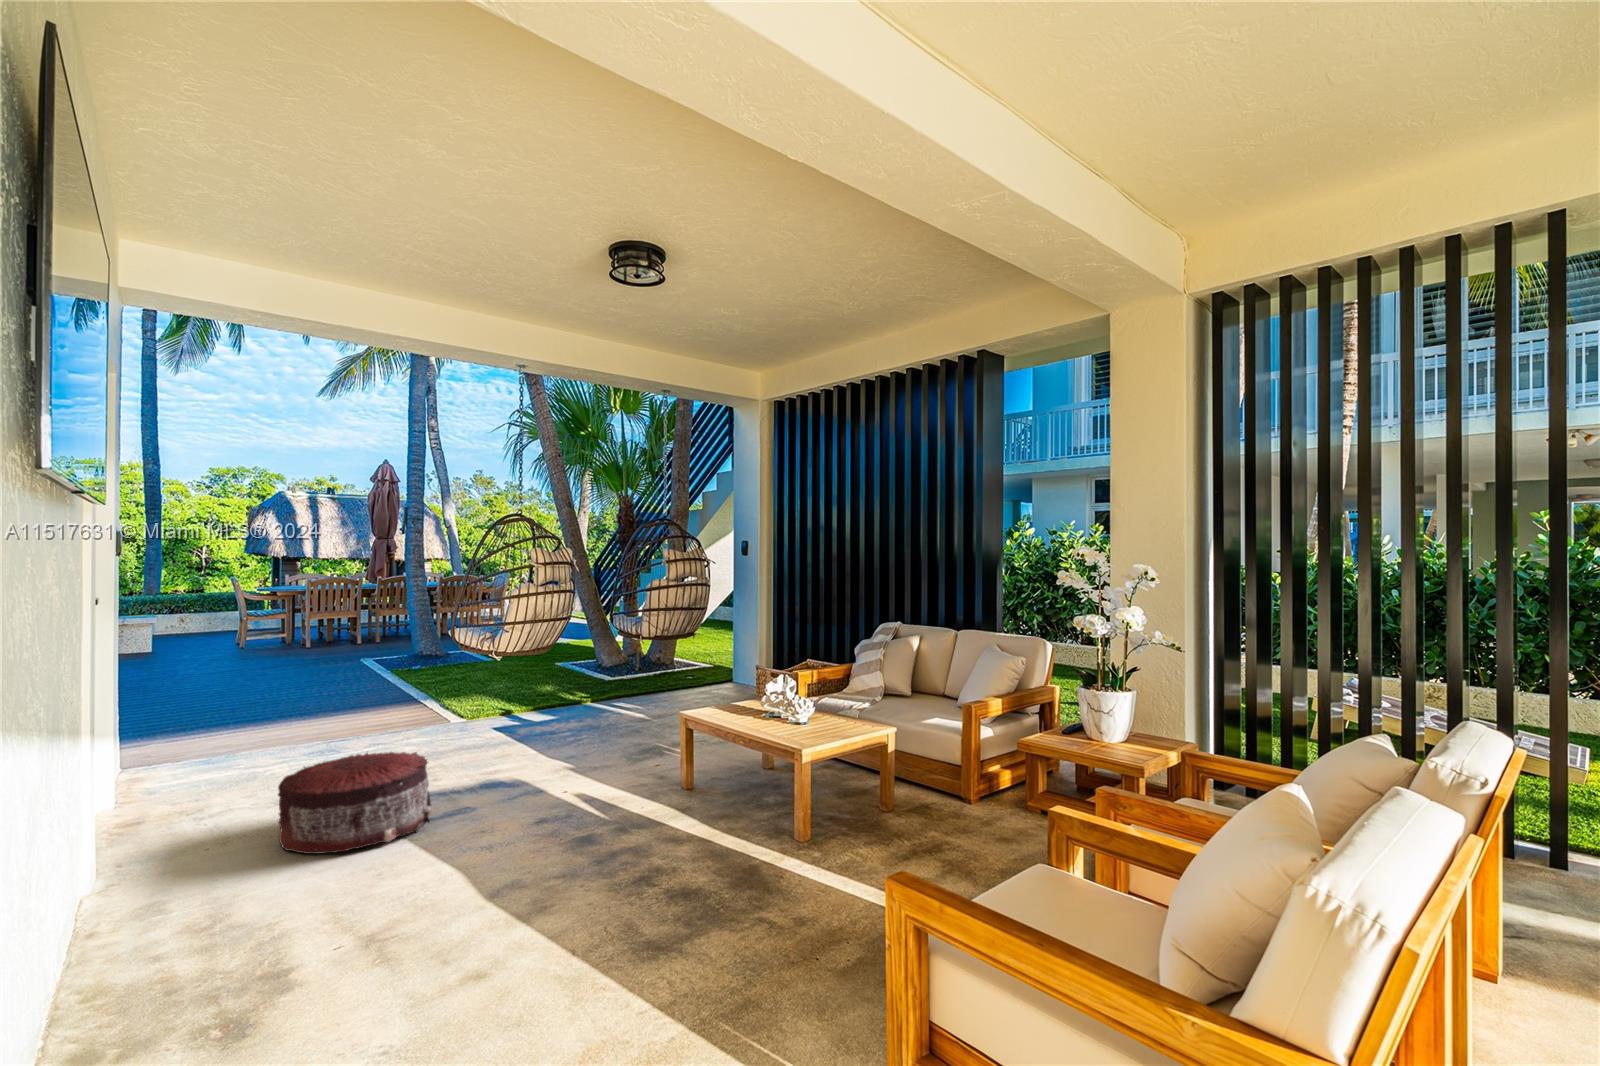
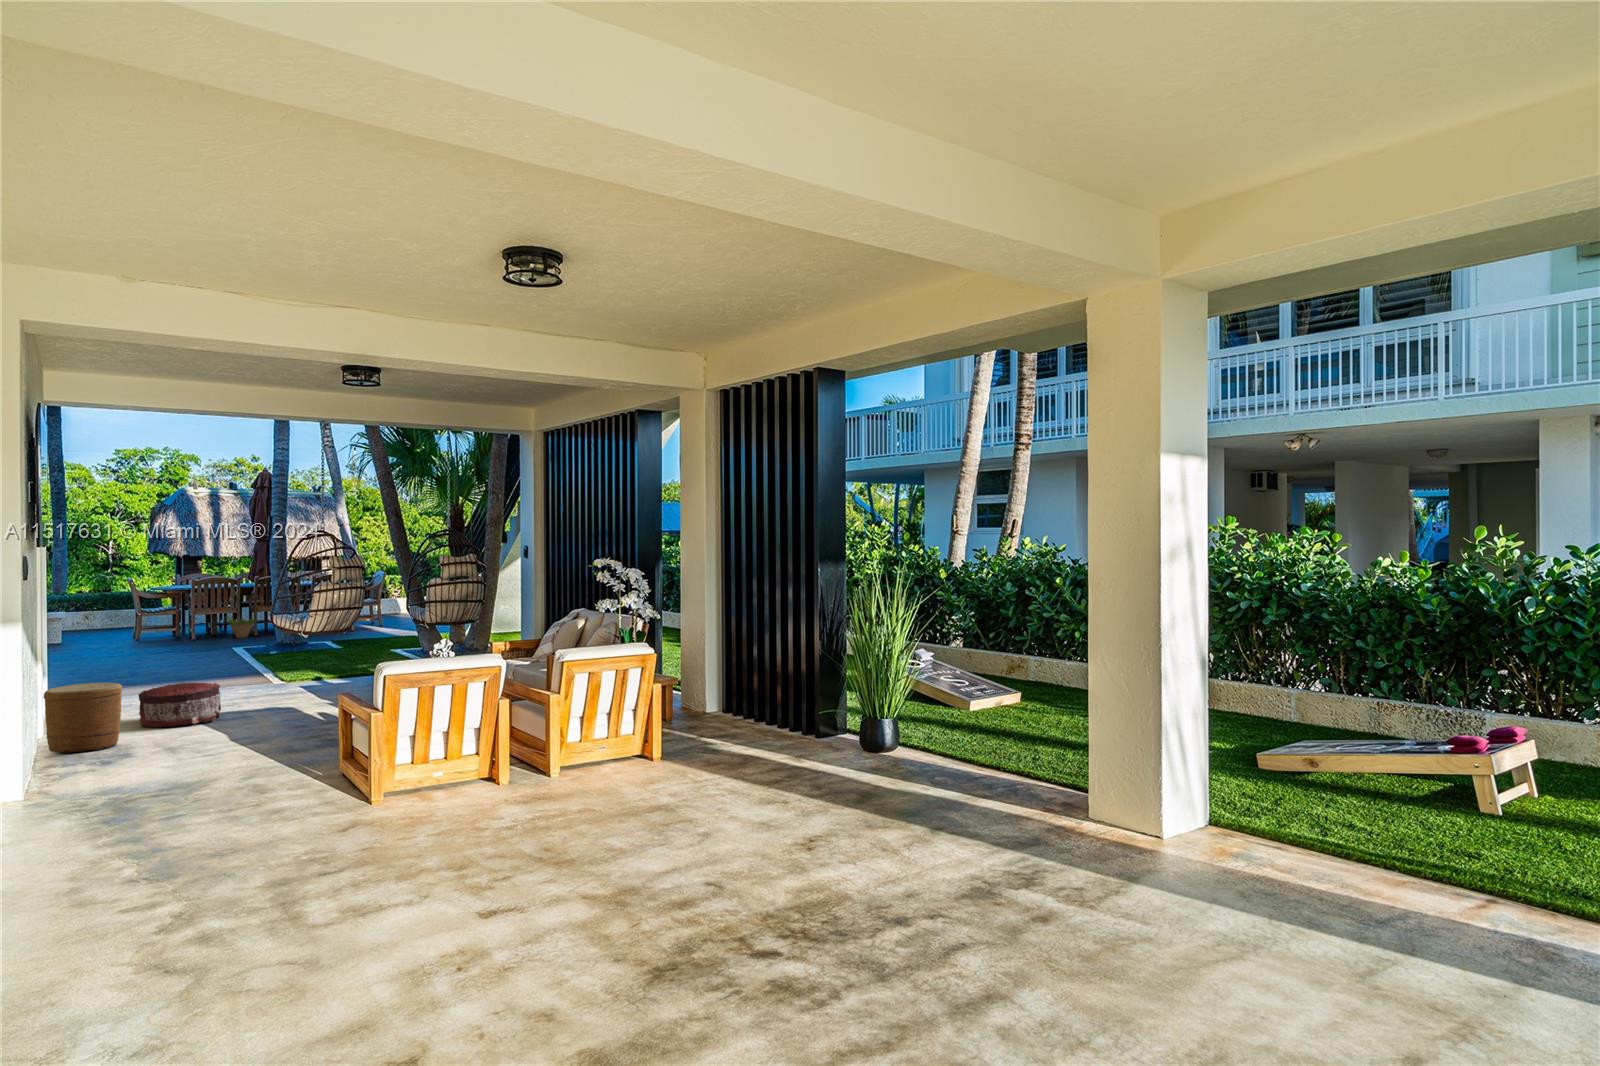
decorative plant: none [342,624,384,647] -> present [227,618,255,638]
woven basket: none [58,787,257,988] -> present [44,683,122,753]

